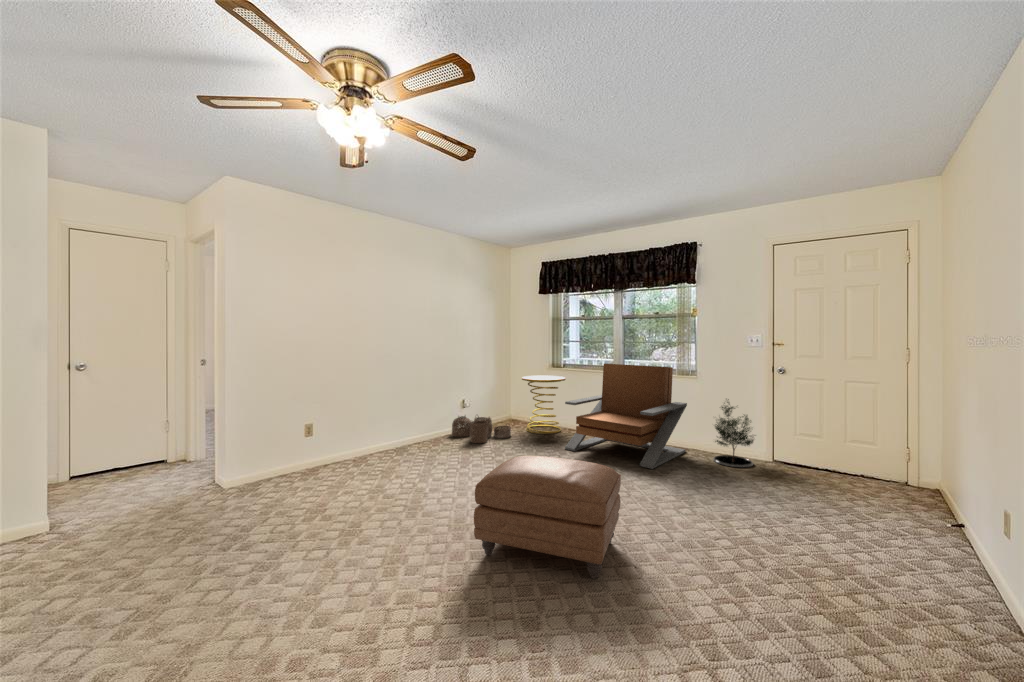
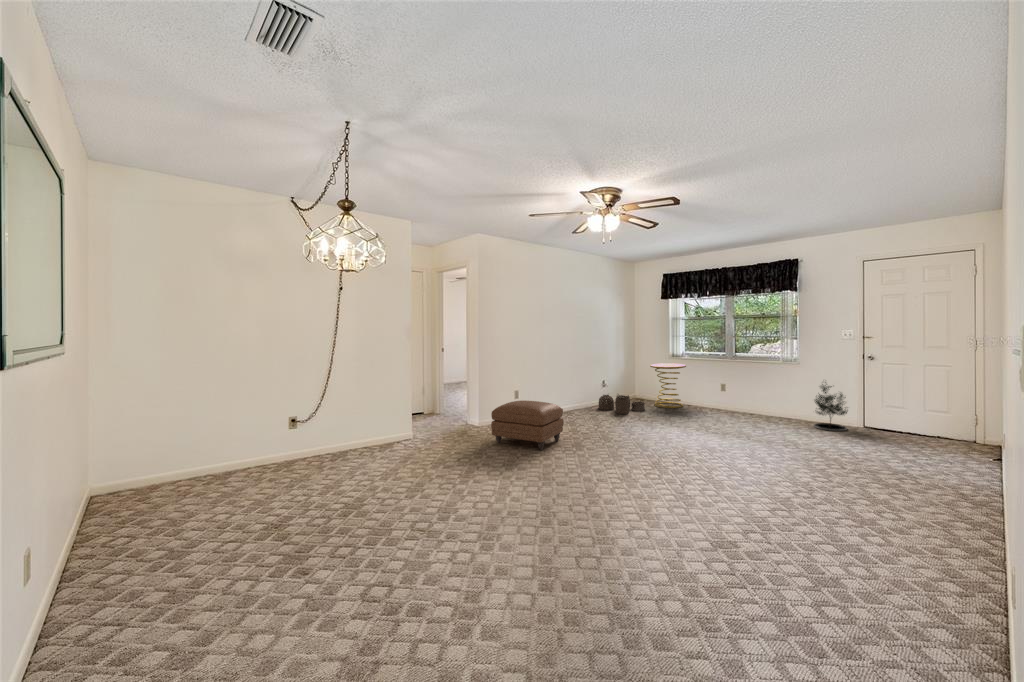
lounge chair: present [565,364,687,469] -> none [691,354,791,431]
ottoman: present [474,456,621,579] -> present [491,401,564,450]

